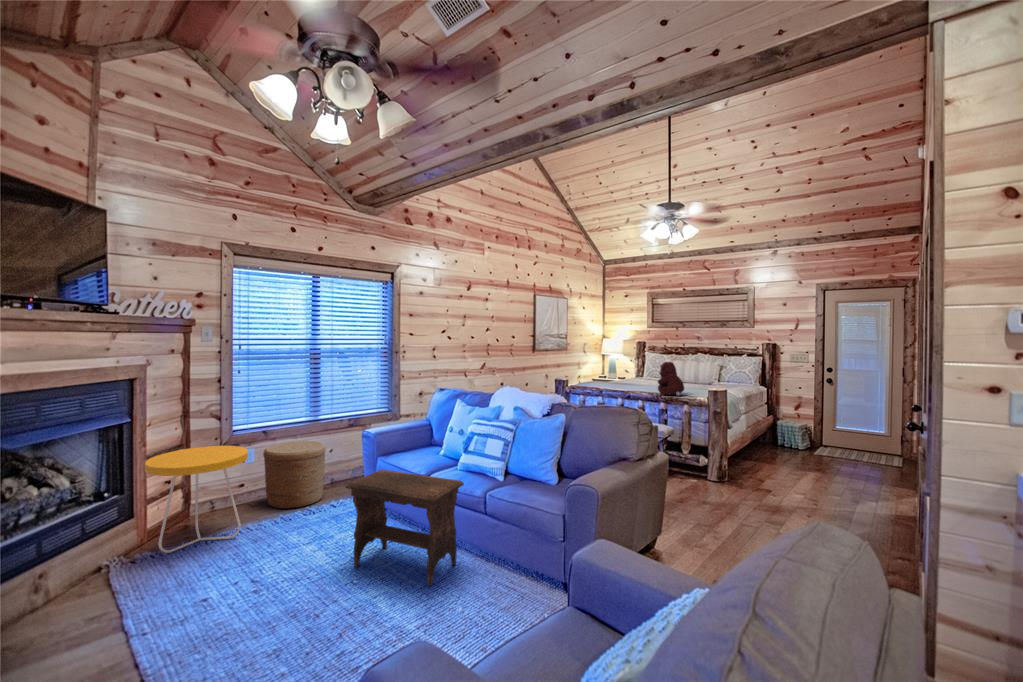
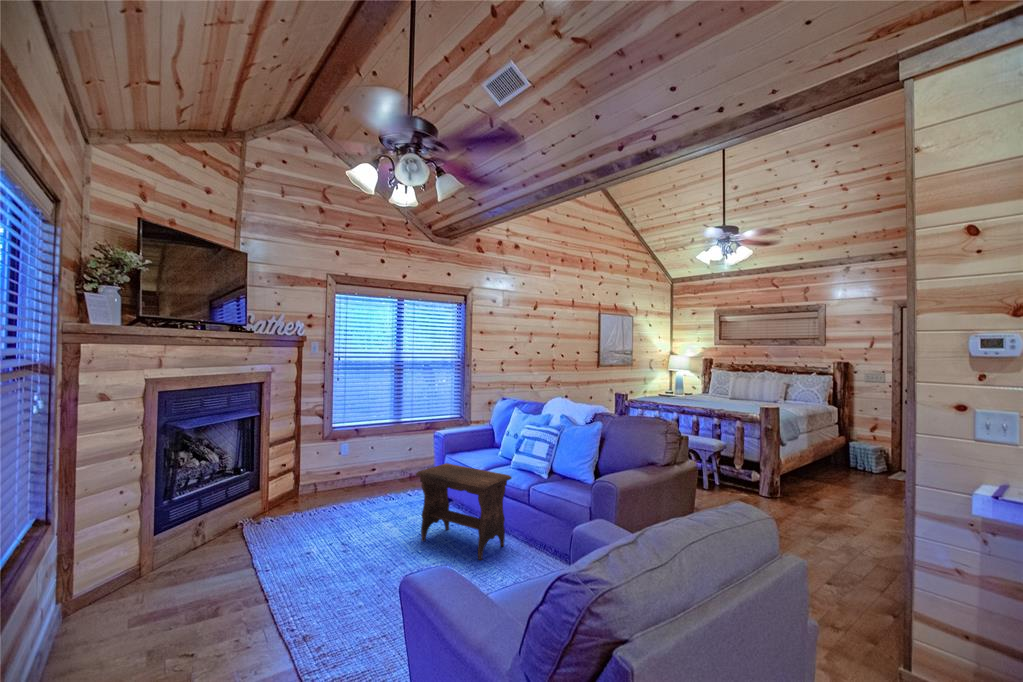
teddy bear: present [658,362,684,396] -> none [711,379,739,413]
woven basket: present [263,441,326,509] -> none [355,439,404,495]
side table: present [145,446,248,553] -> none [269,438,343,519]

